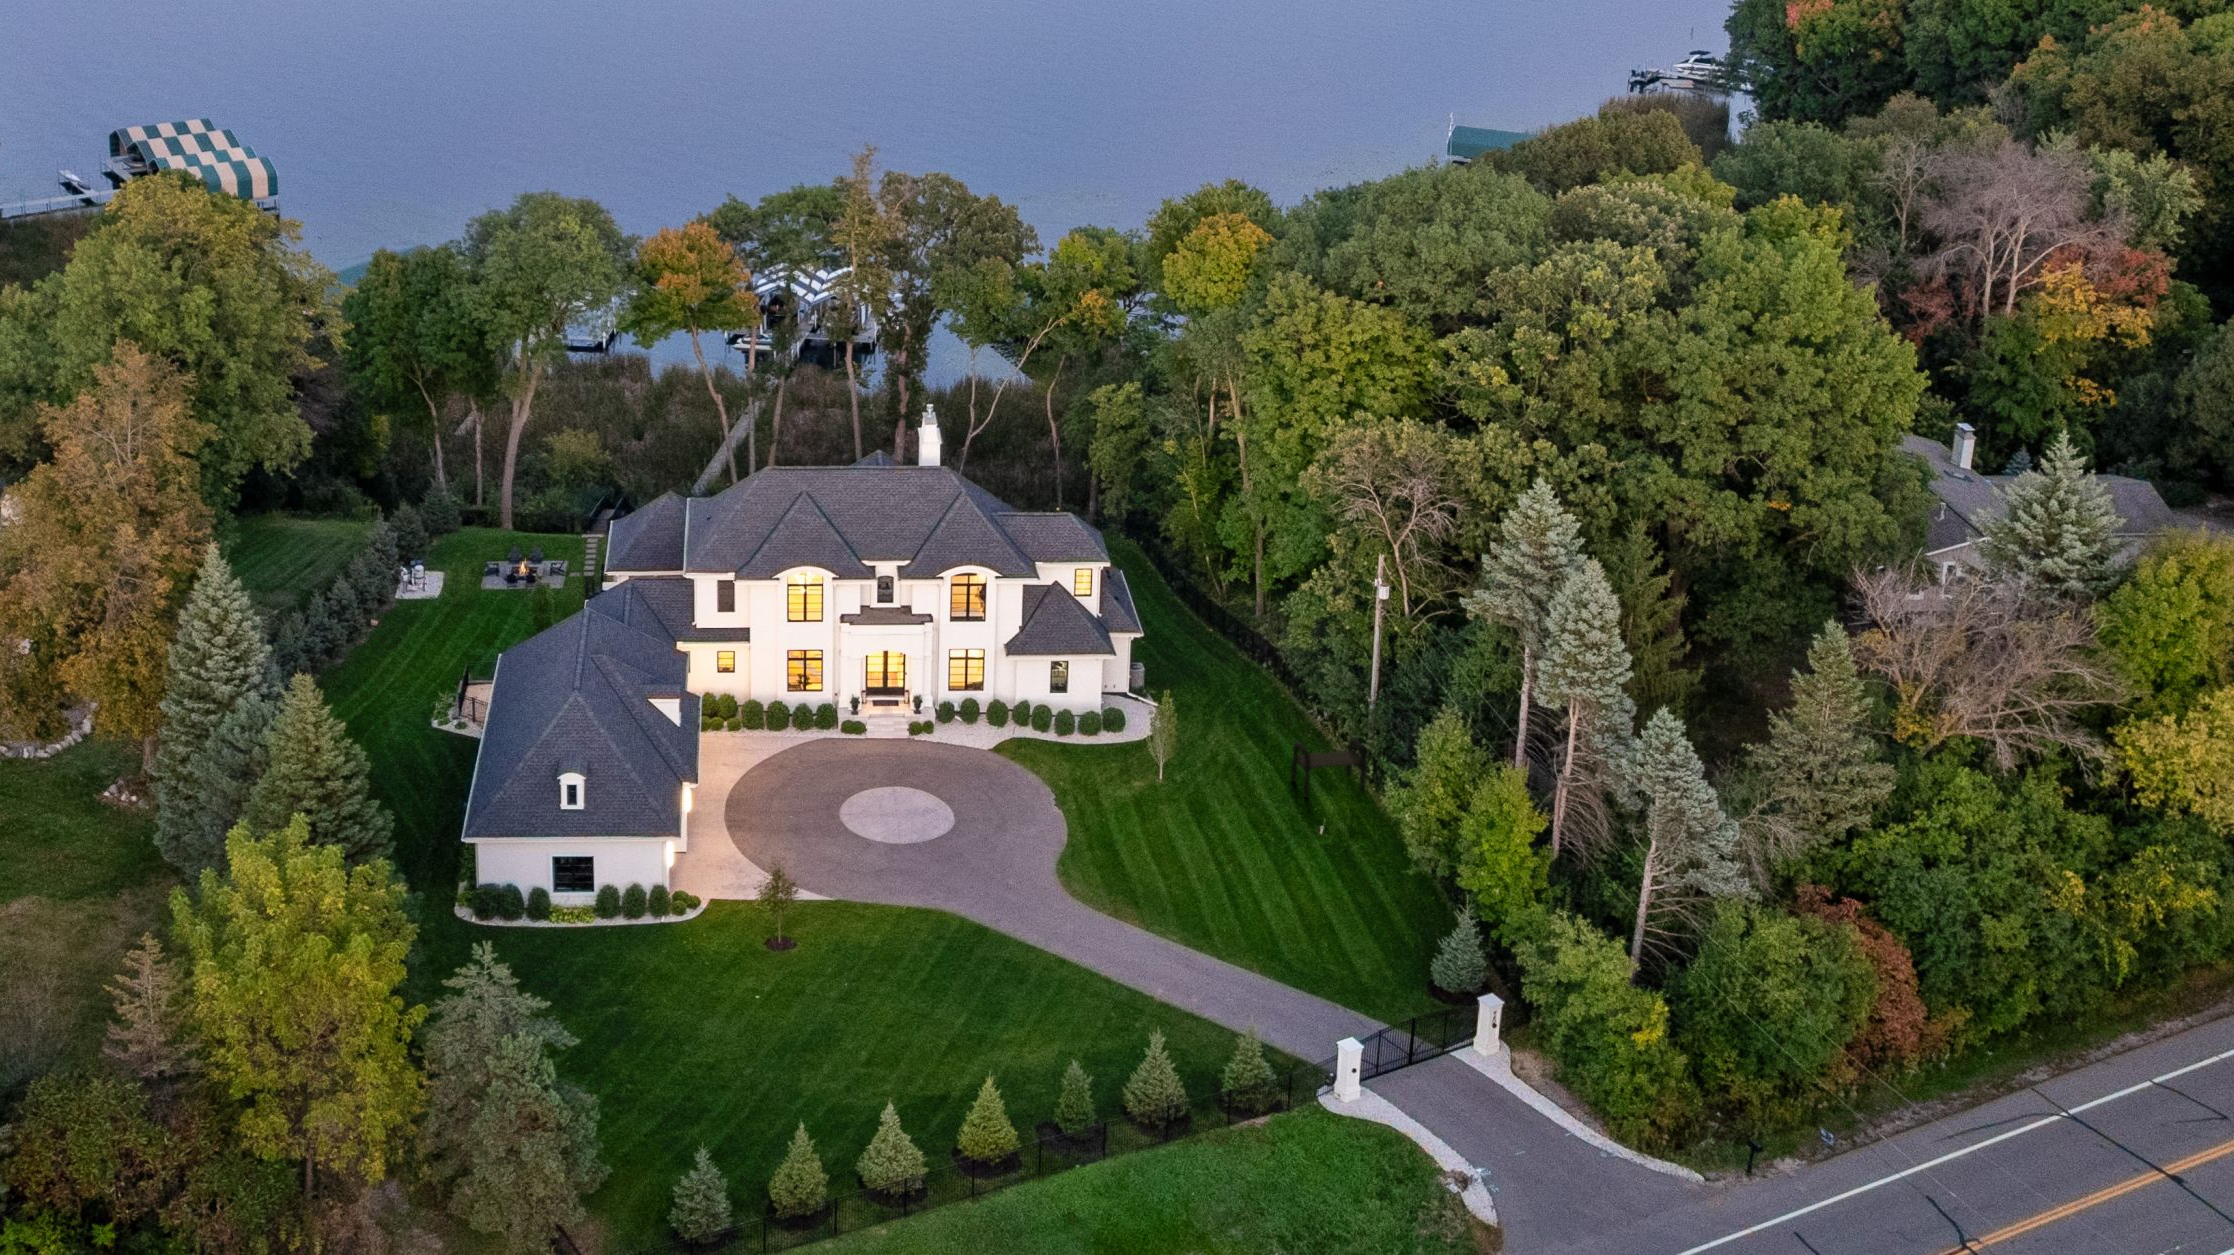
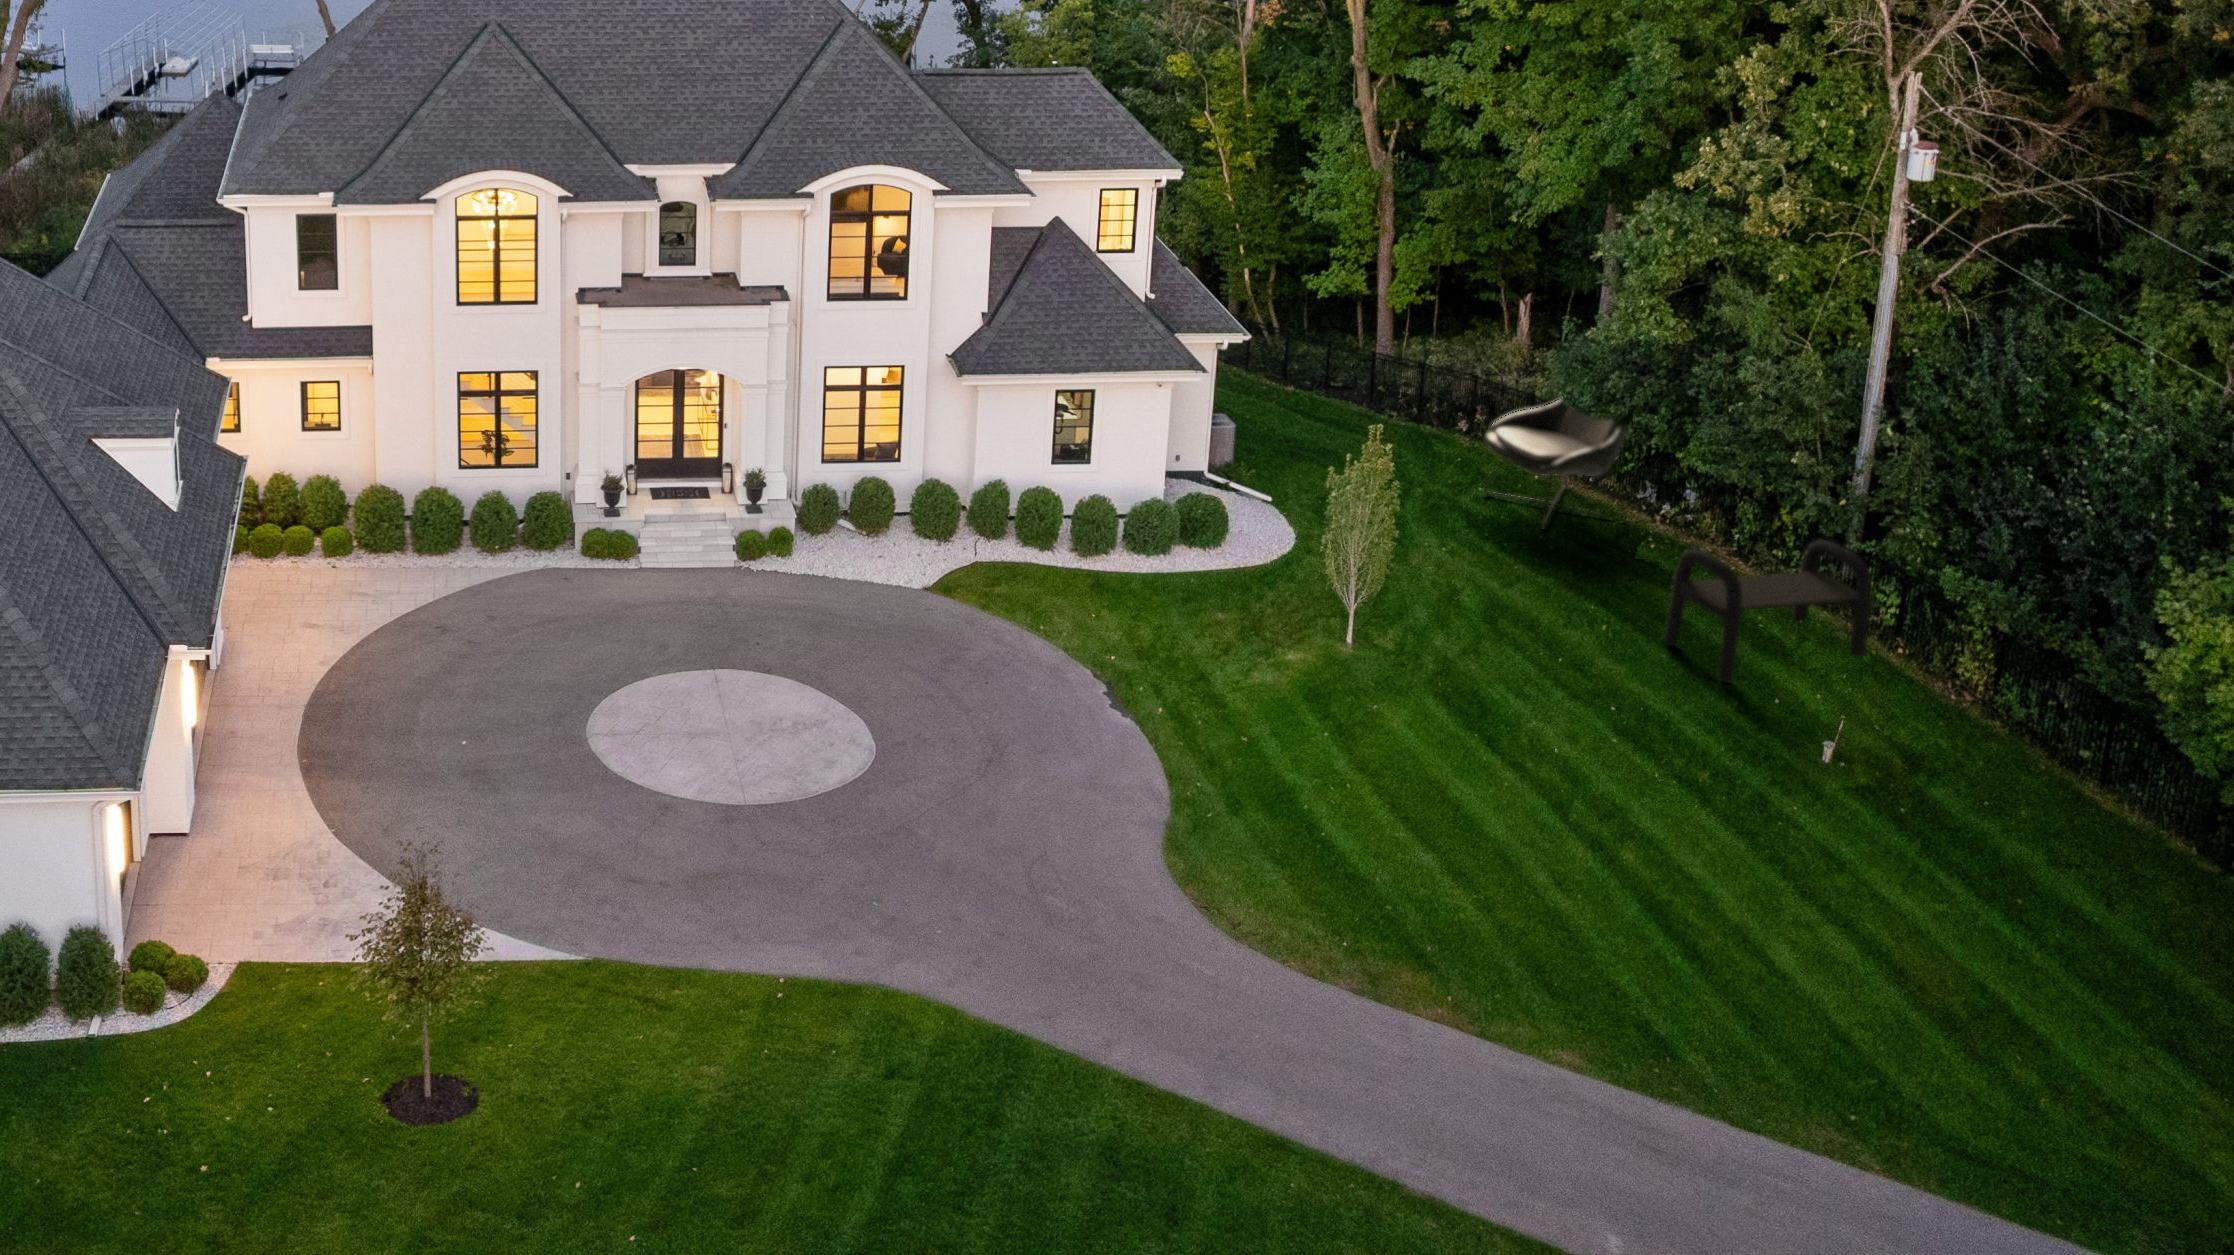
lounge chair: none [1248,656,1308,725] -> present [1484,400,1628,530]

